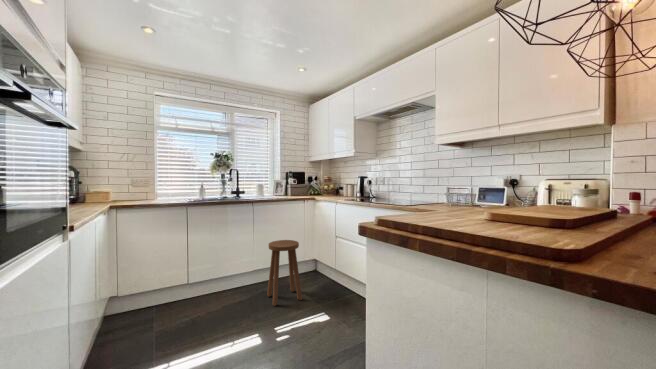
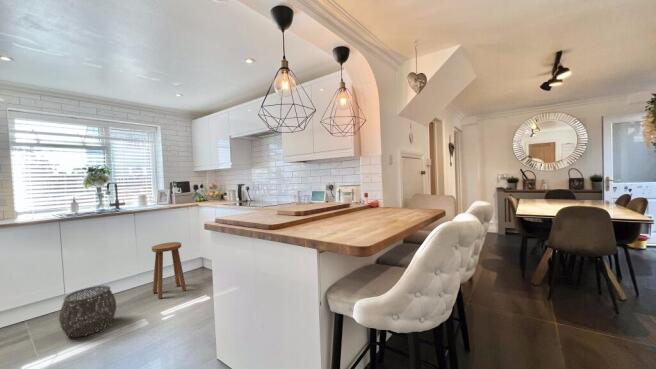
woven basket: none [178,283,233,343] -> present [59,286,116,338]

